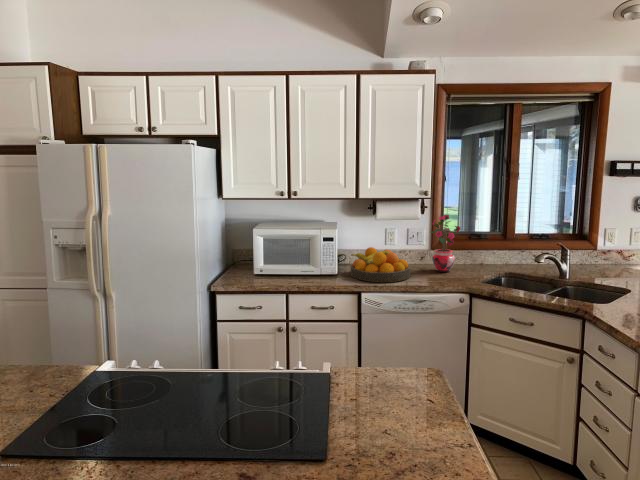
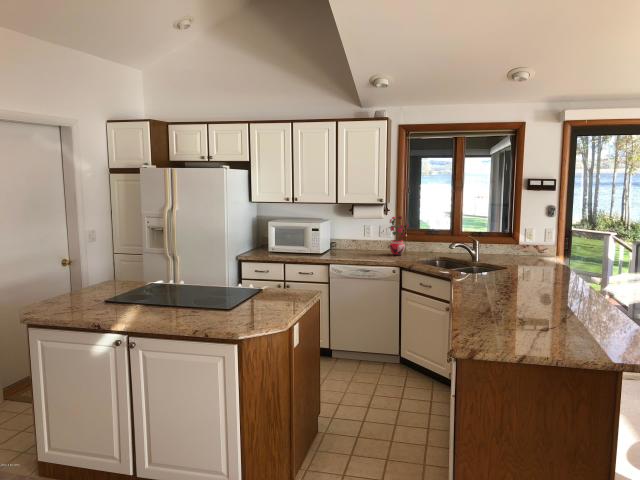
fruit bowl: present [350,247,411,282] -> none [330,237,371,259]

